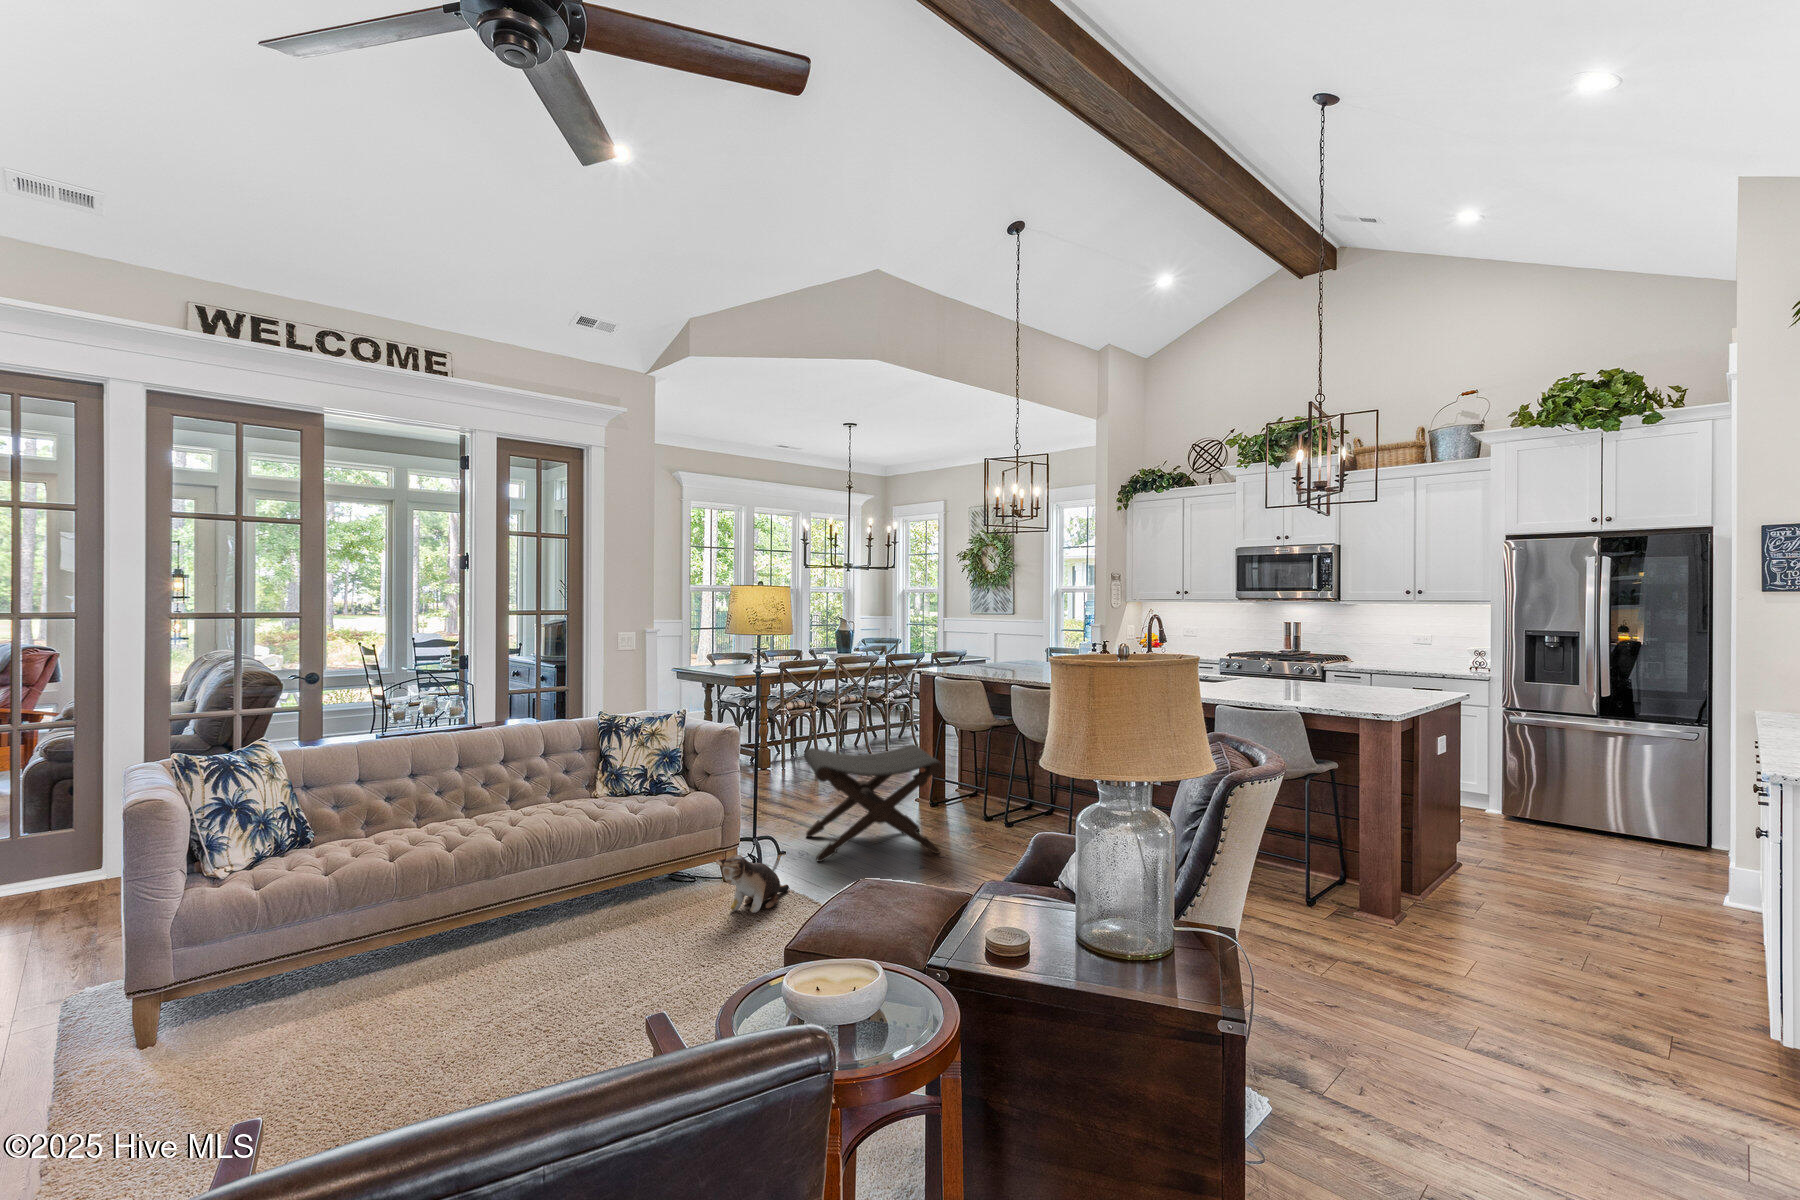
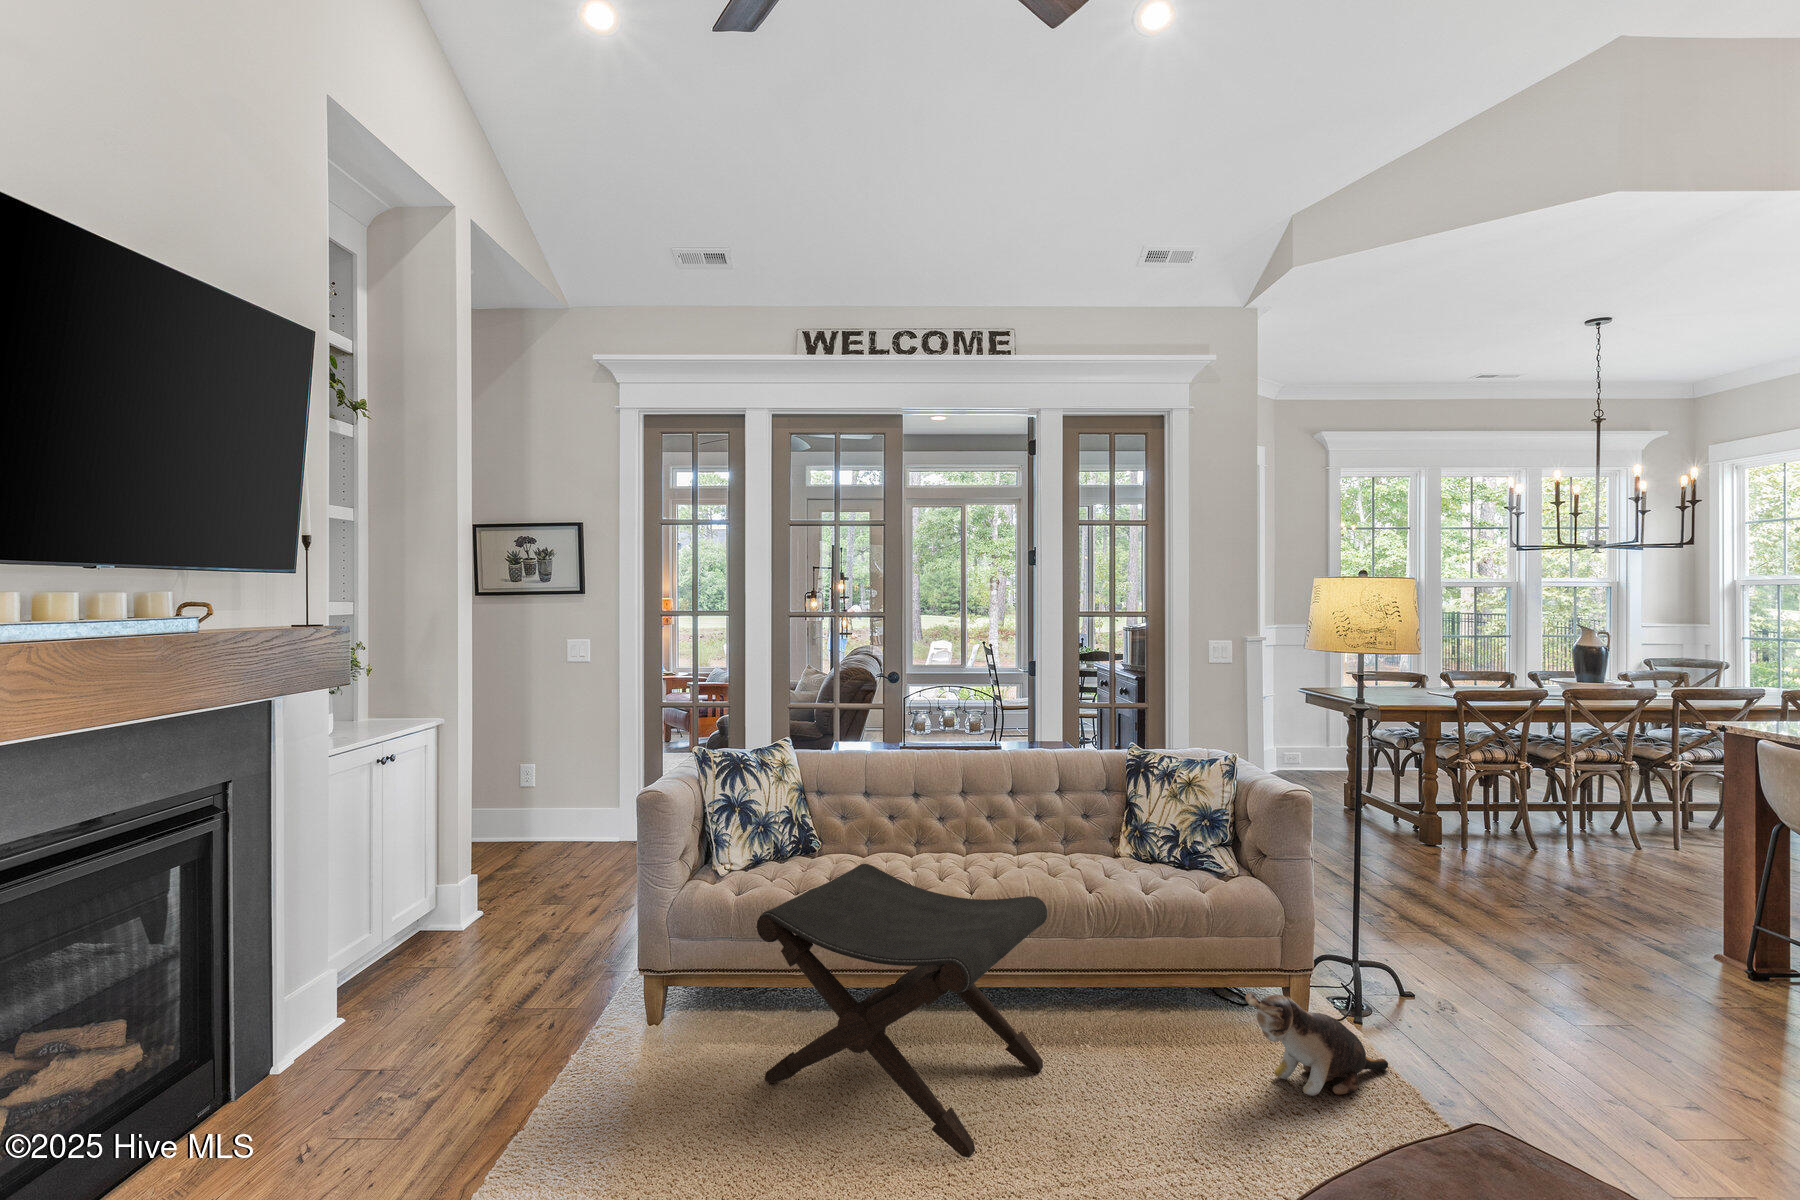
footstool: present [804,744,943,862] -> present [757,864,1047,1158]

